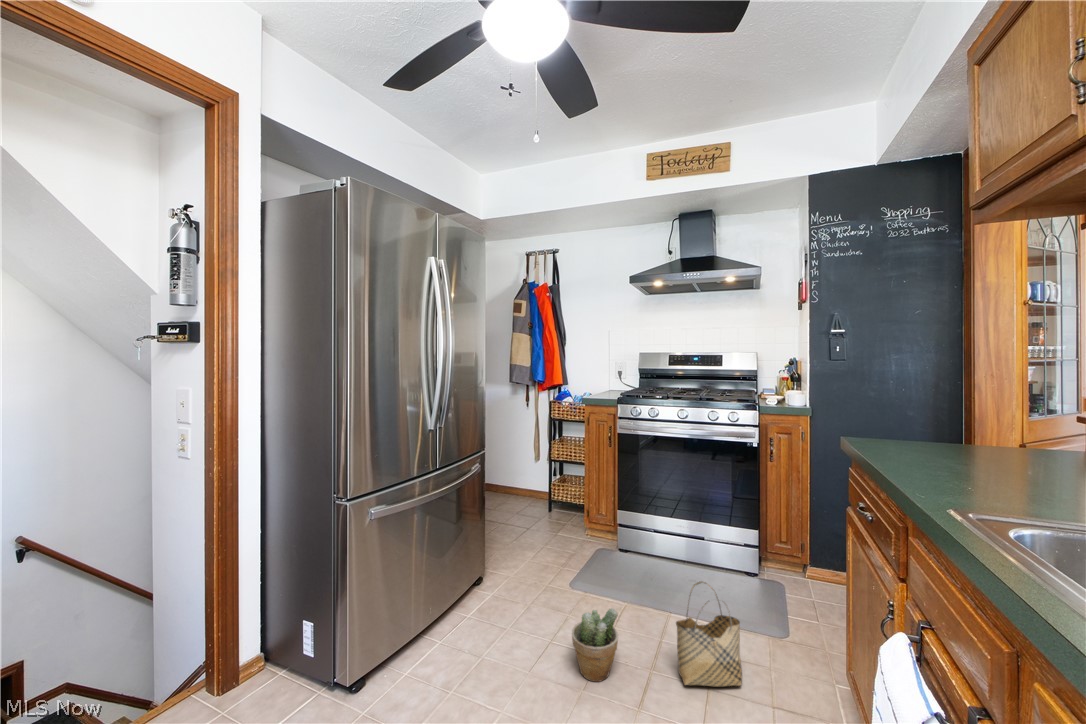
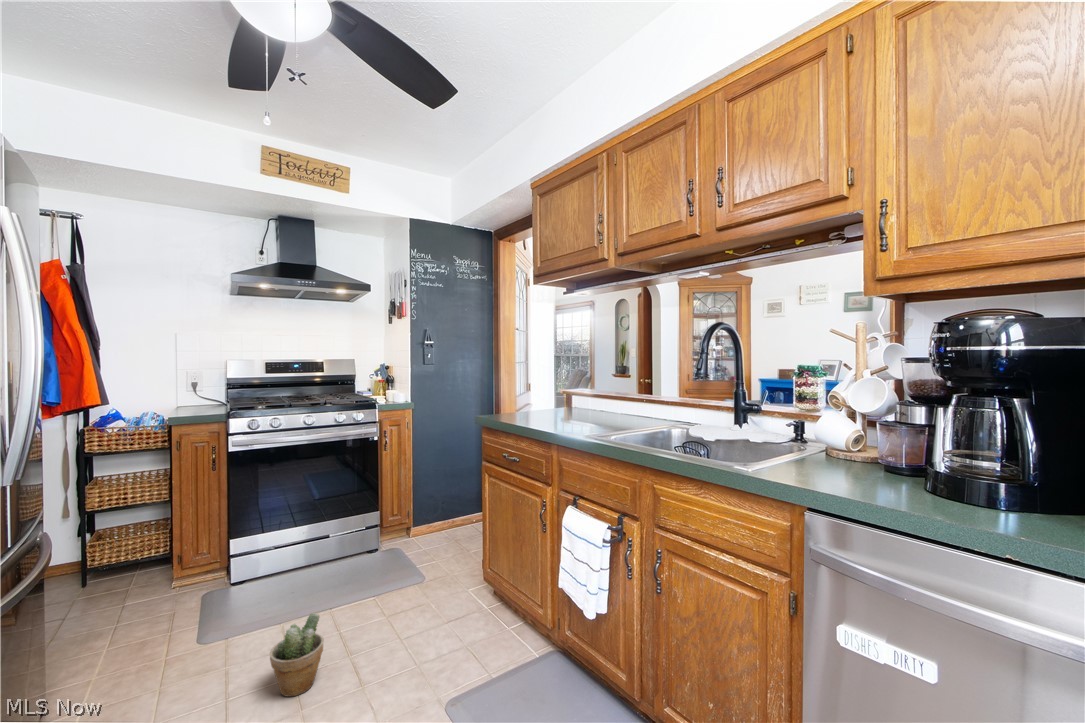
woven basket: present [676,582,742,686] -> none [370,554,419,645]

